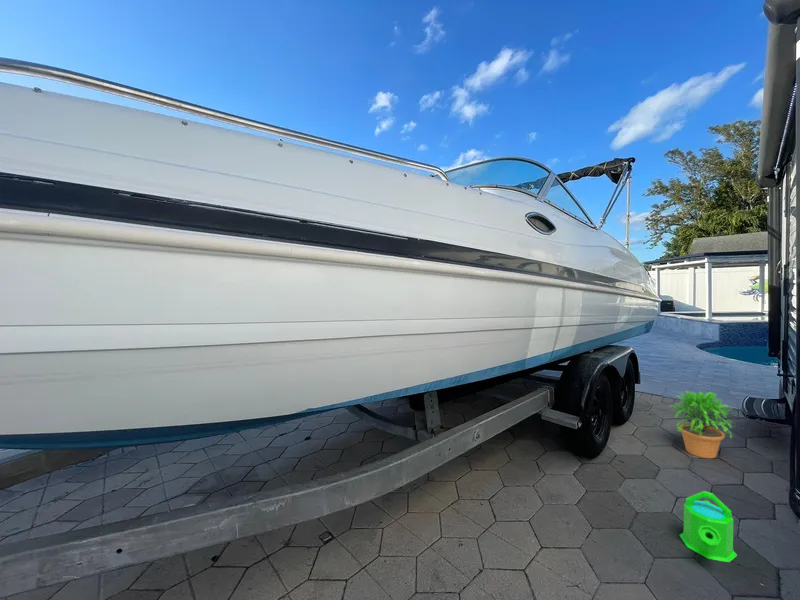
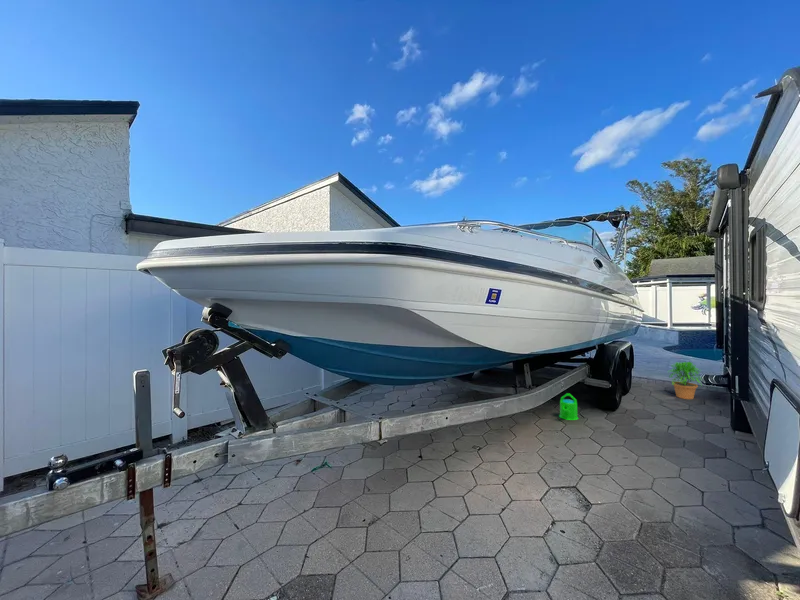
watering can: present [680,491,737,562] -> present [559,393,579,420]

